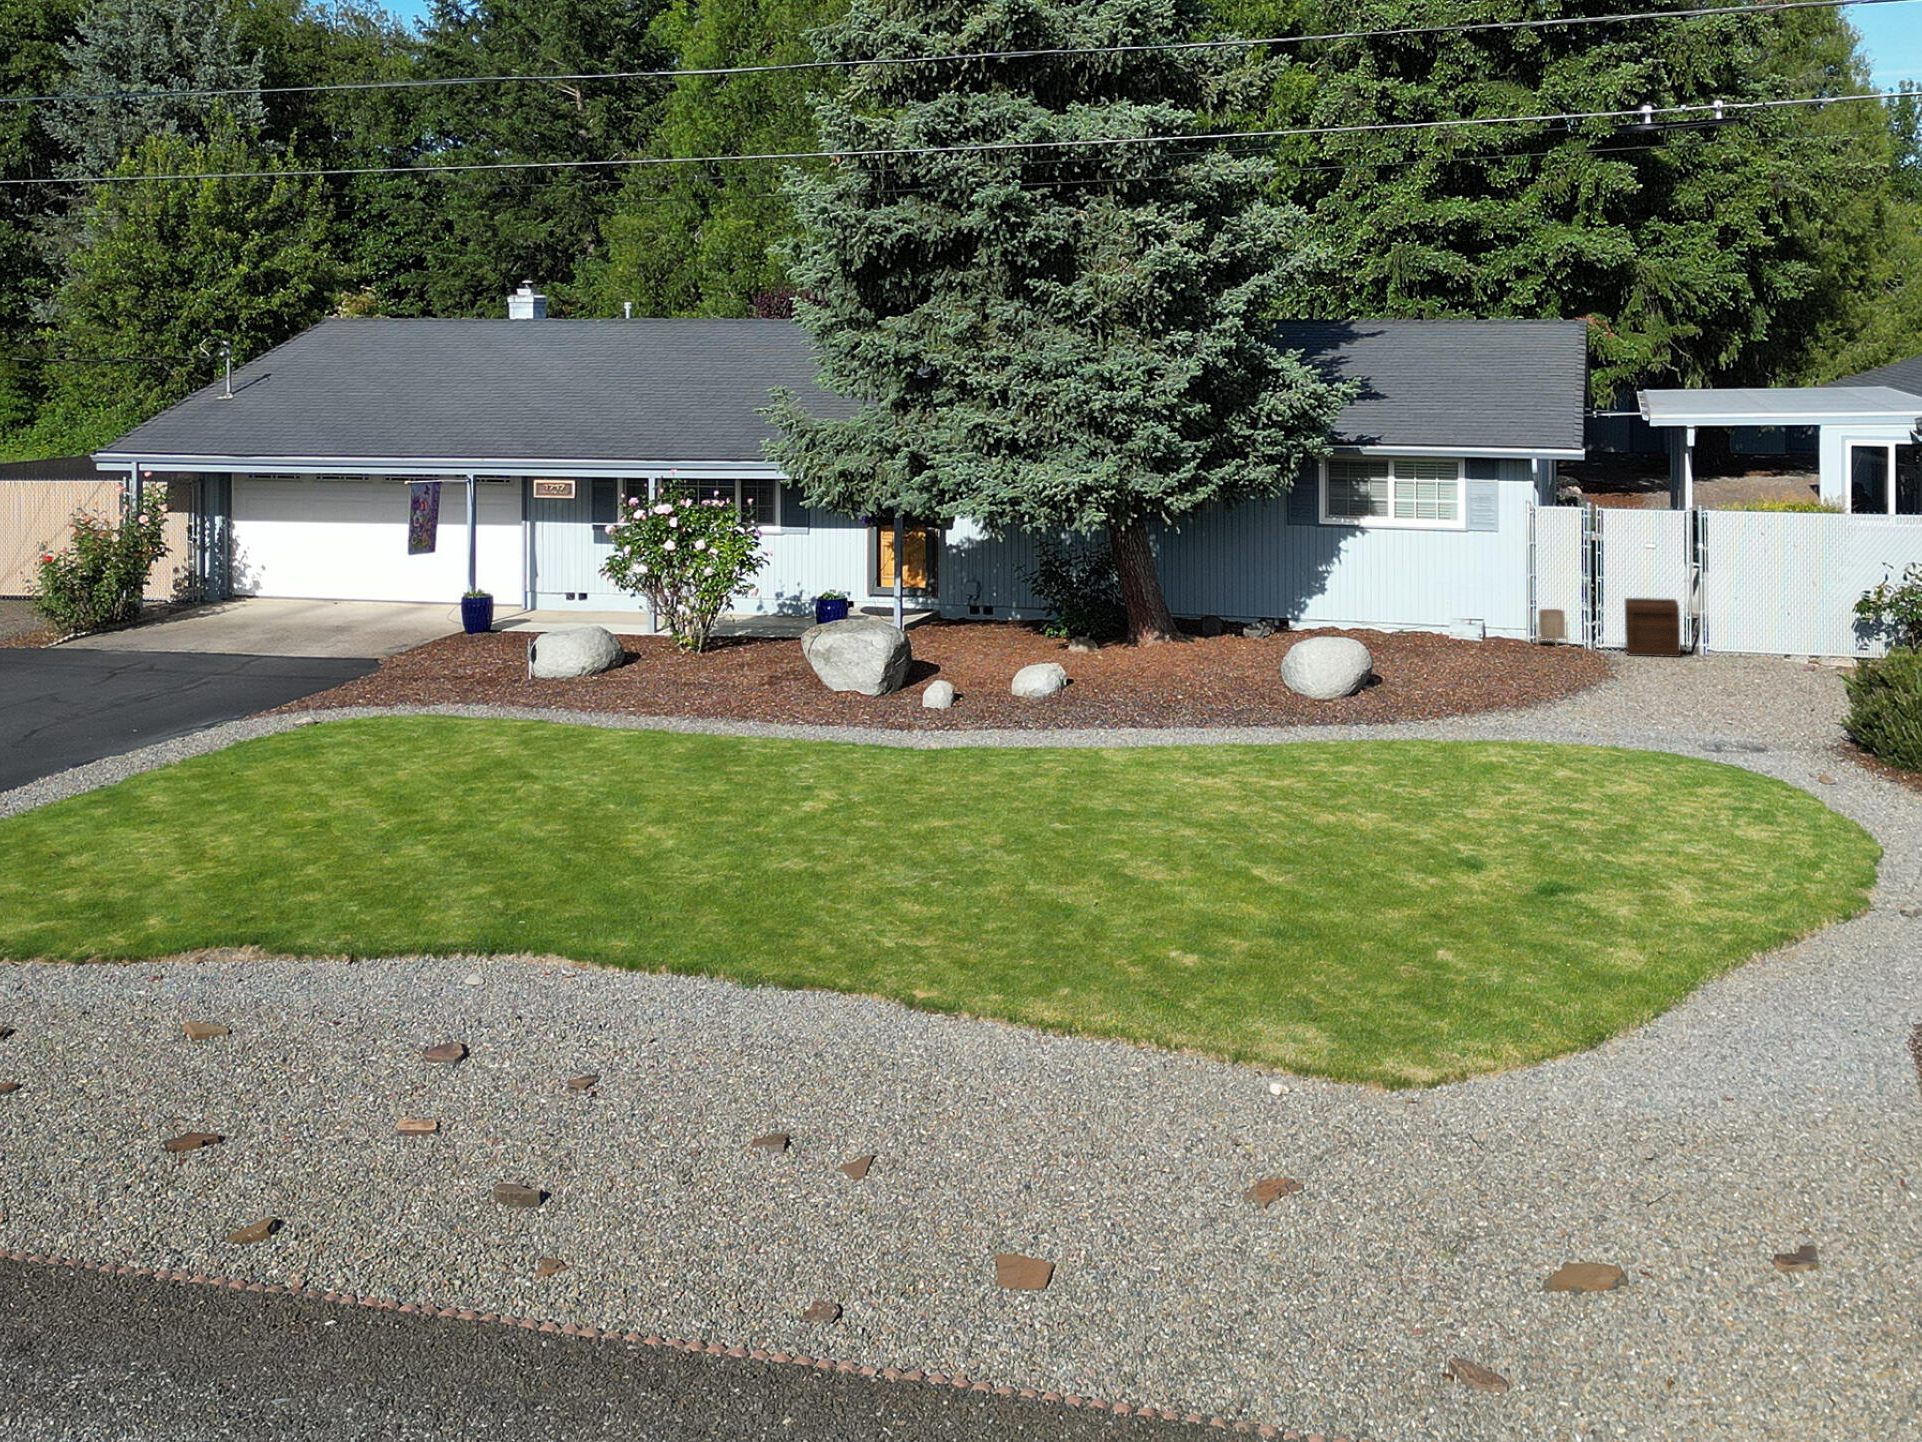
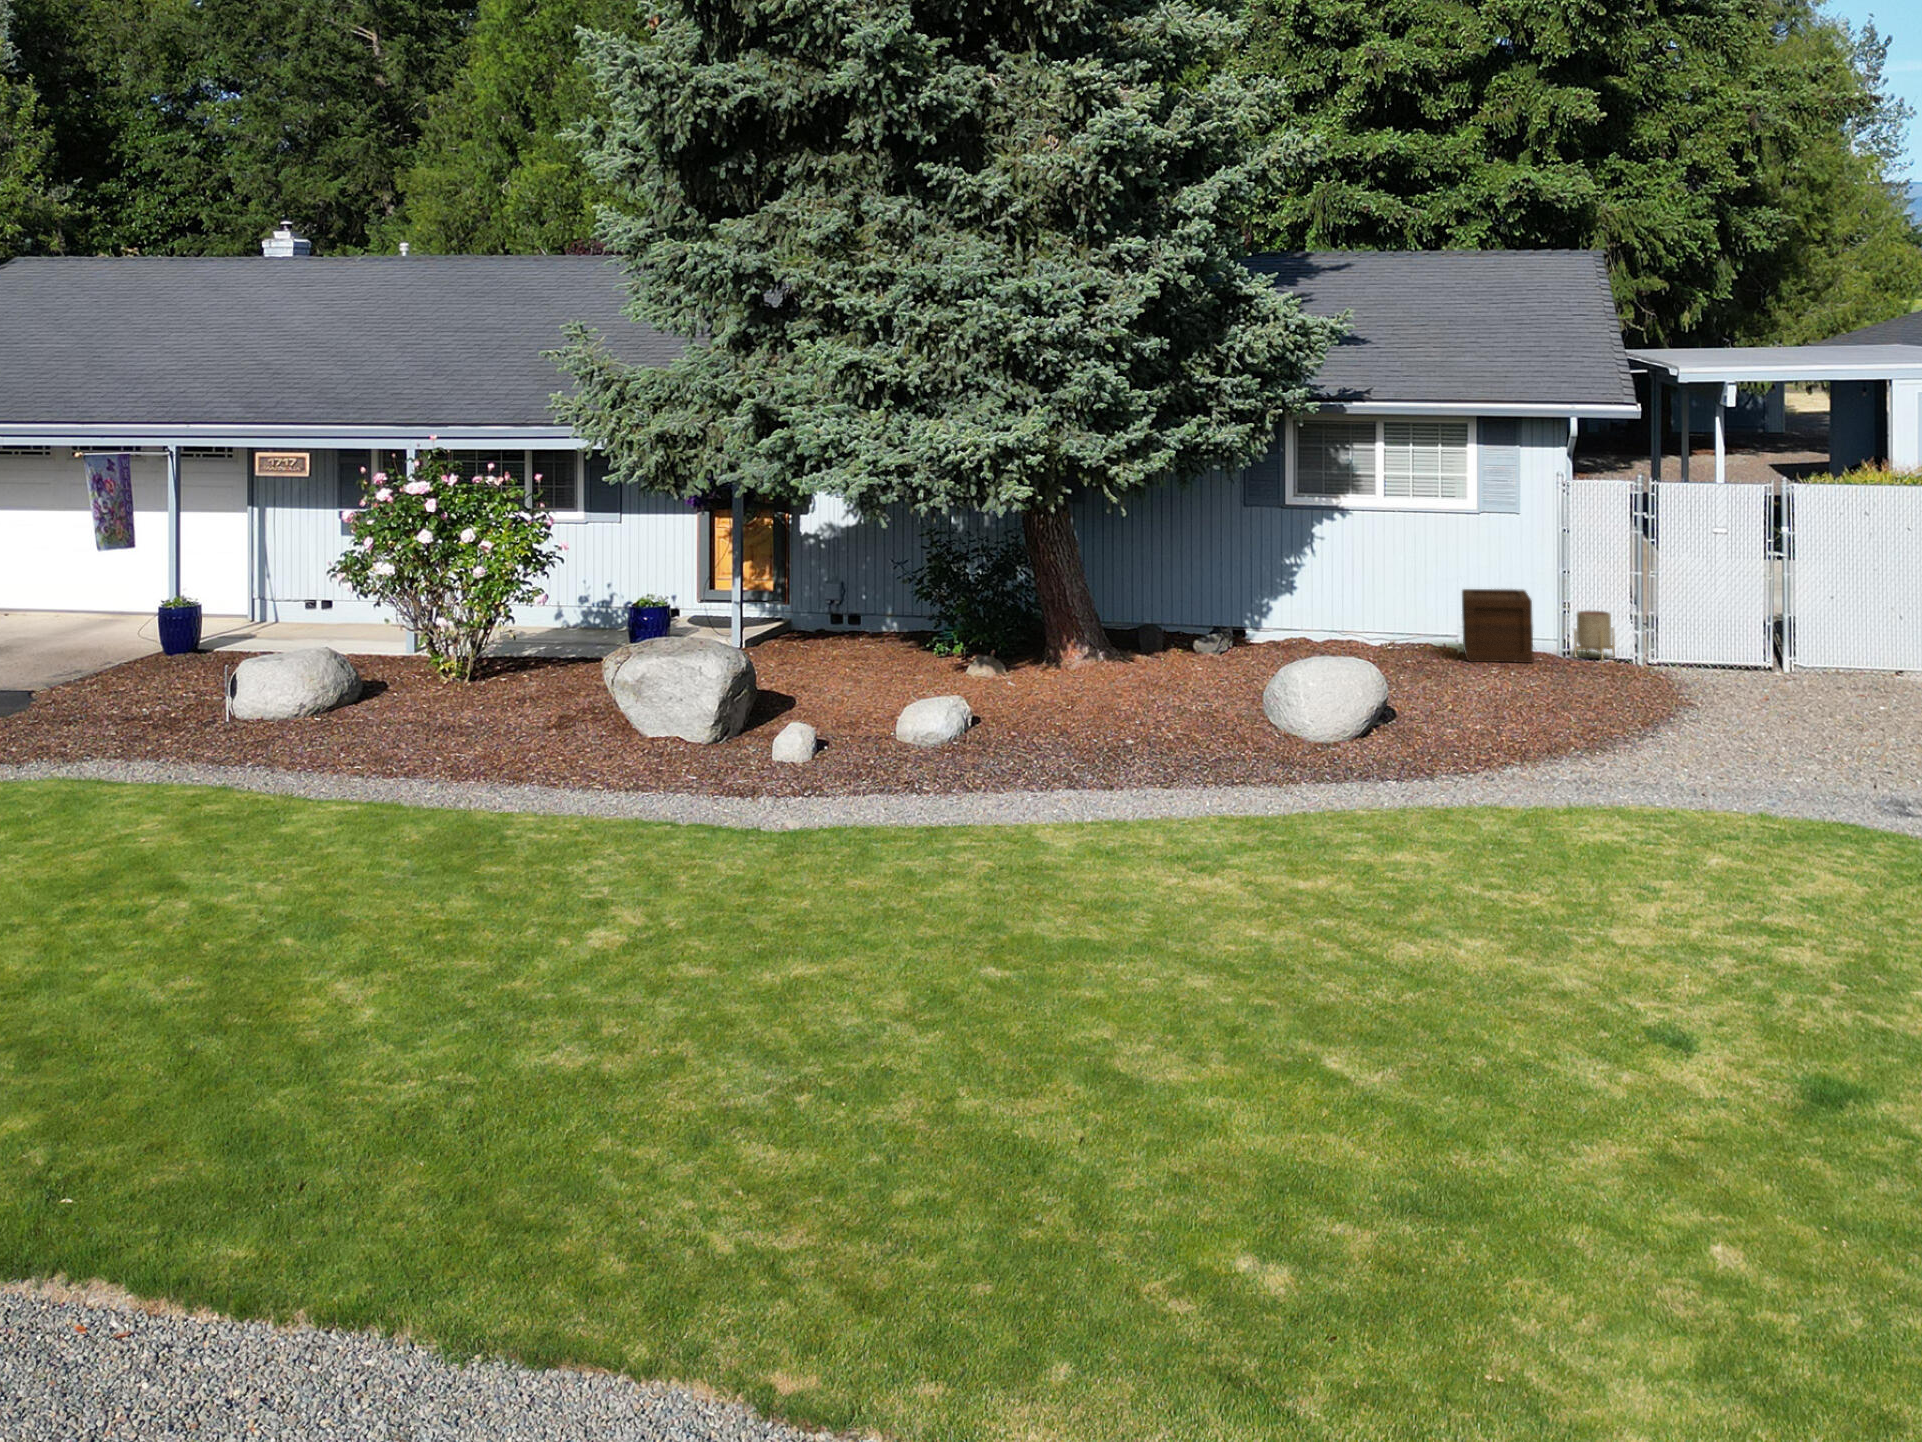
wooden crate: present [1625,598,1681,657] -> present [1462,589,1533,663]

